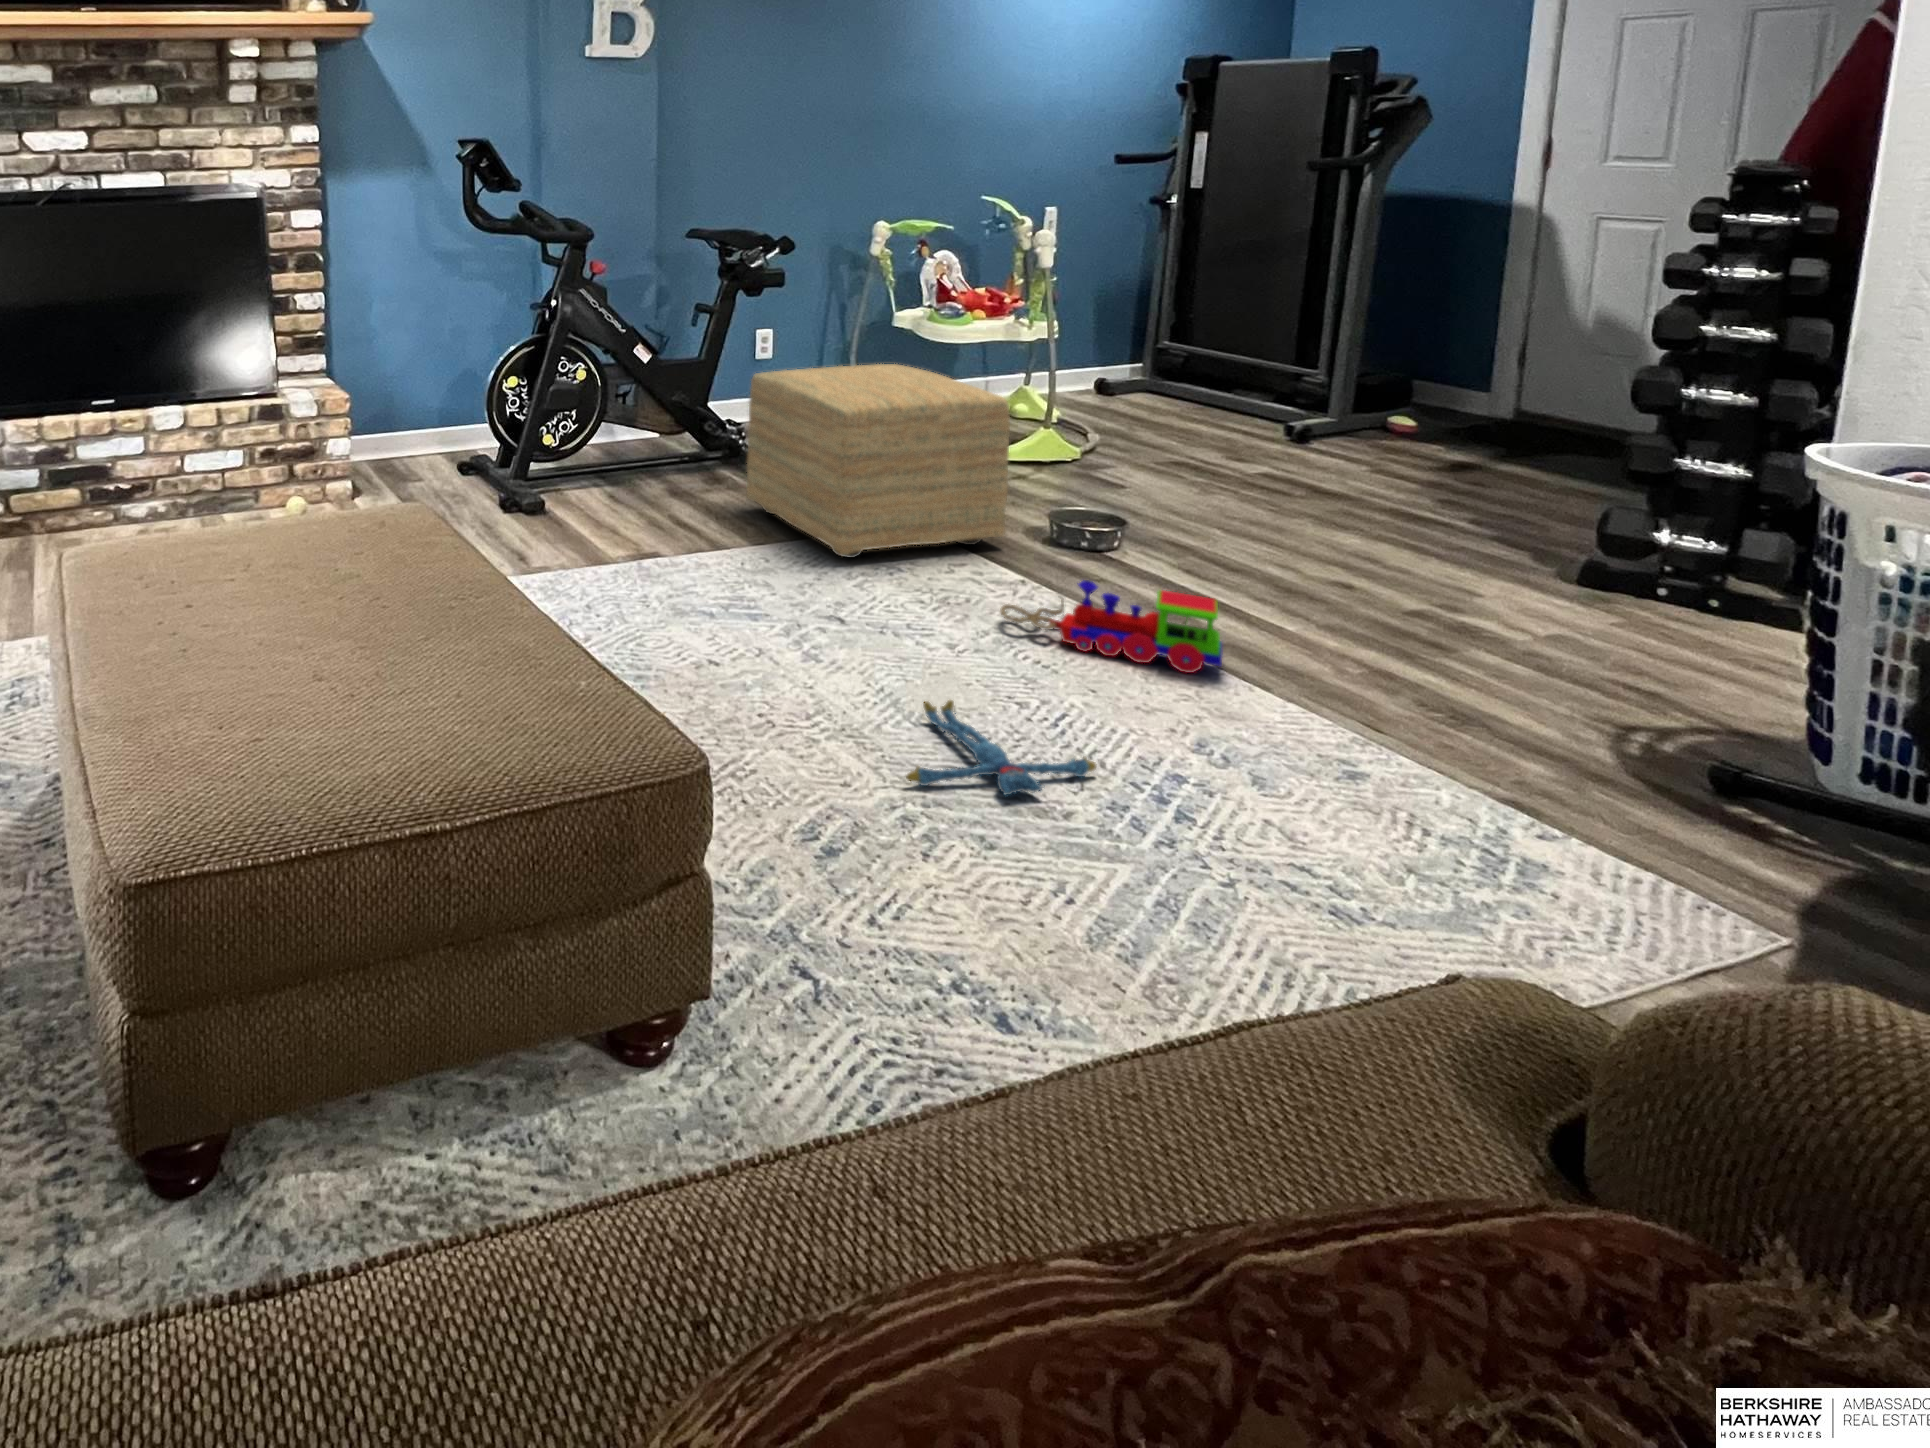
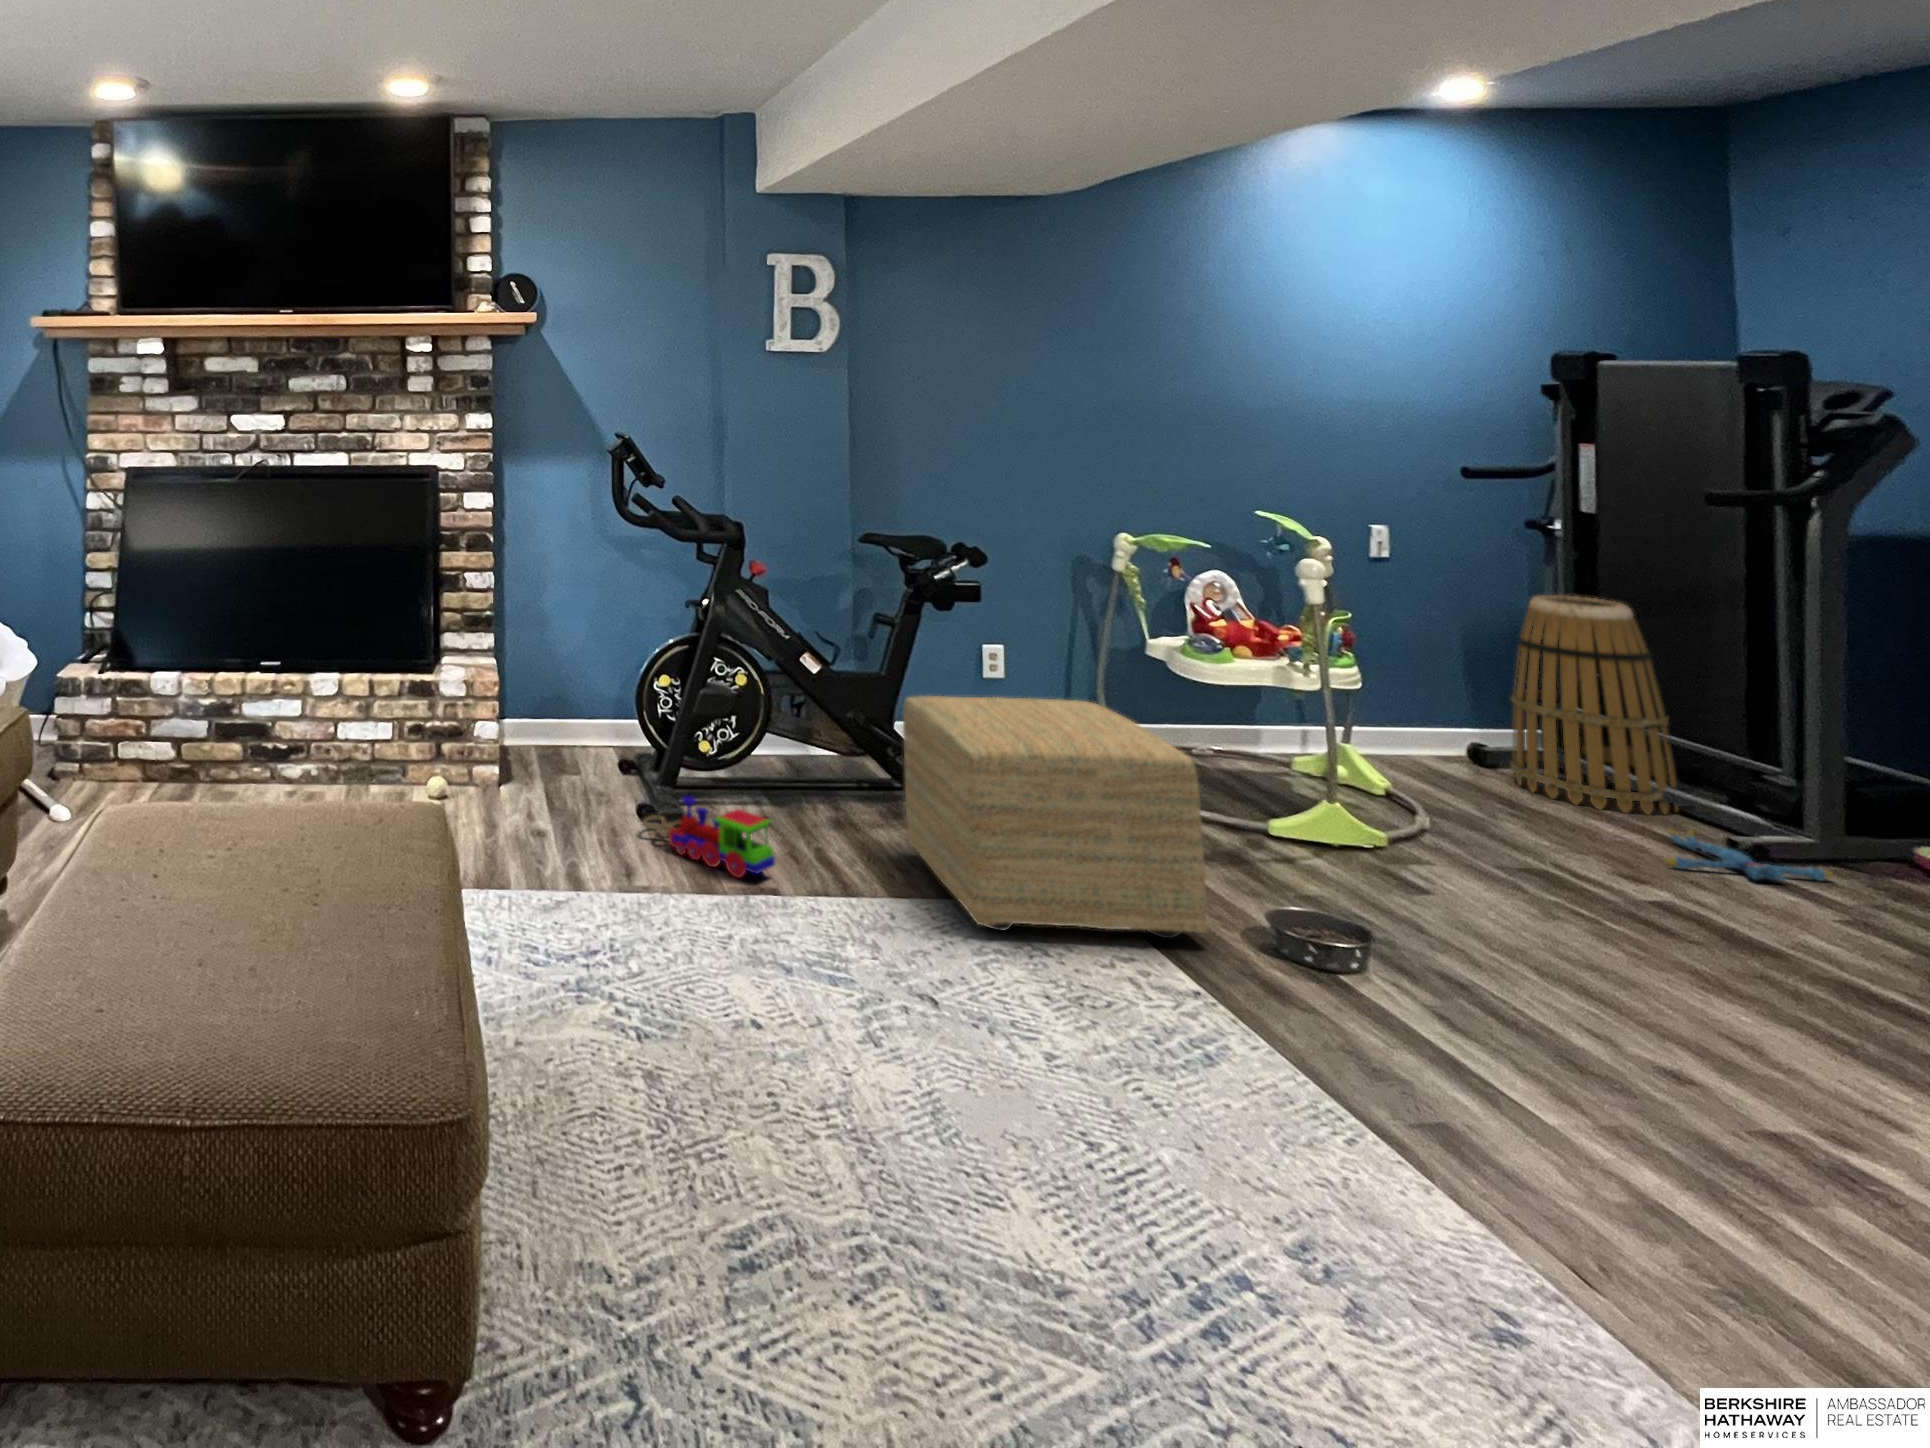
basket: none [1118,261,1228,419] -> present [1511,595,1678,815]
toy train: present [1000,580,1223,673] -> present [642,796,775,878]
plush toy: present [907,700,1097,796] -> present [1665,828,1832,881]

